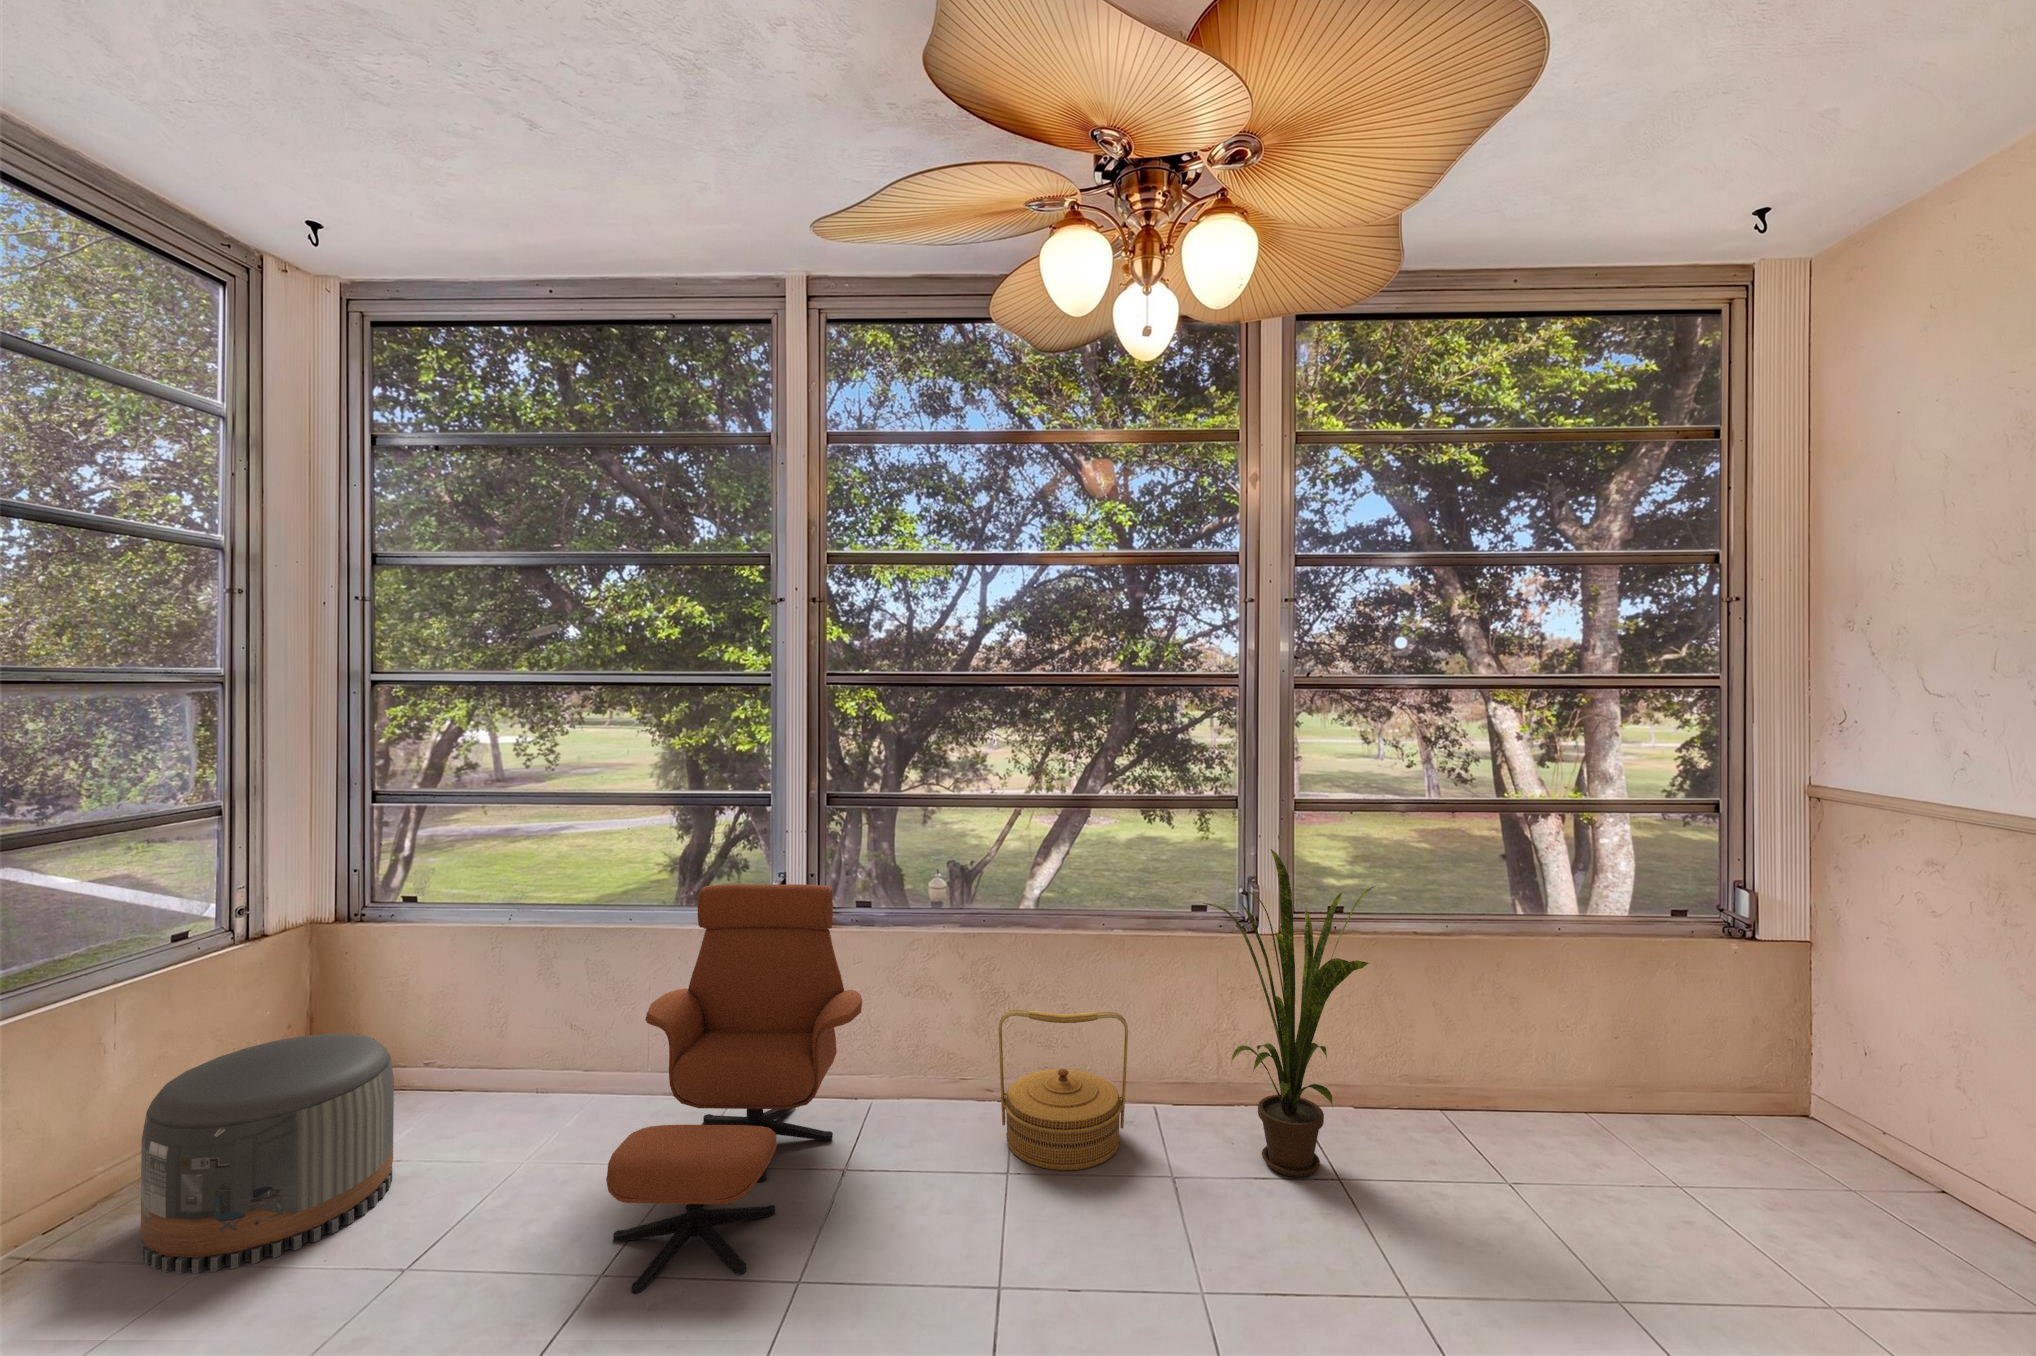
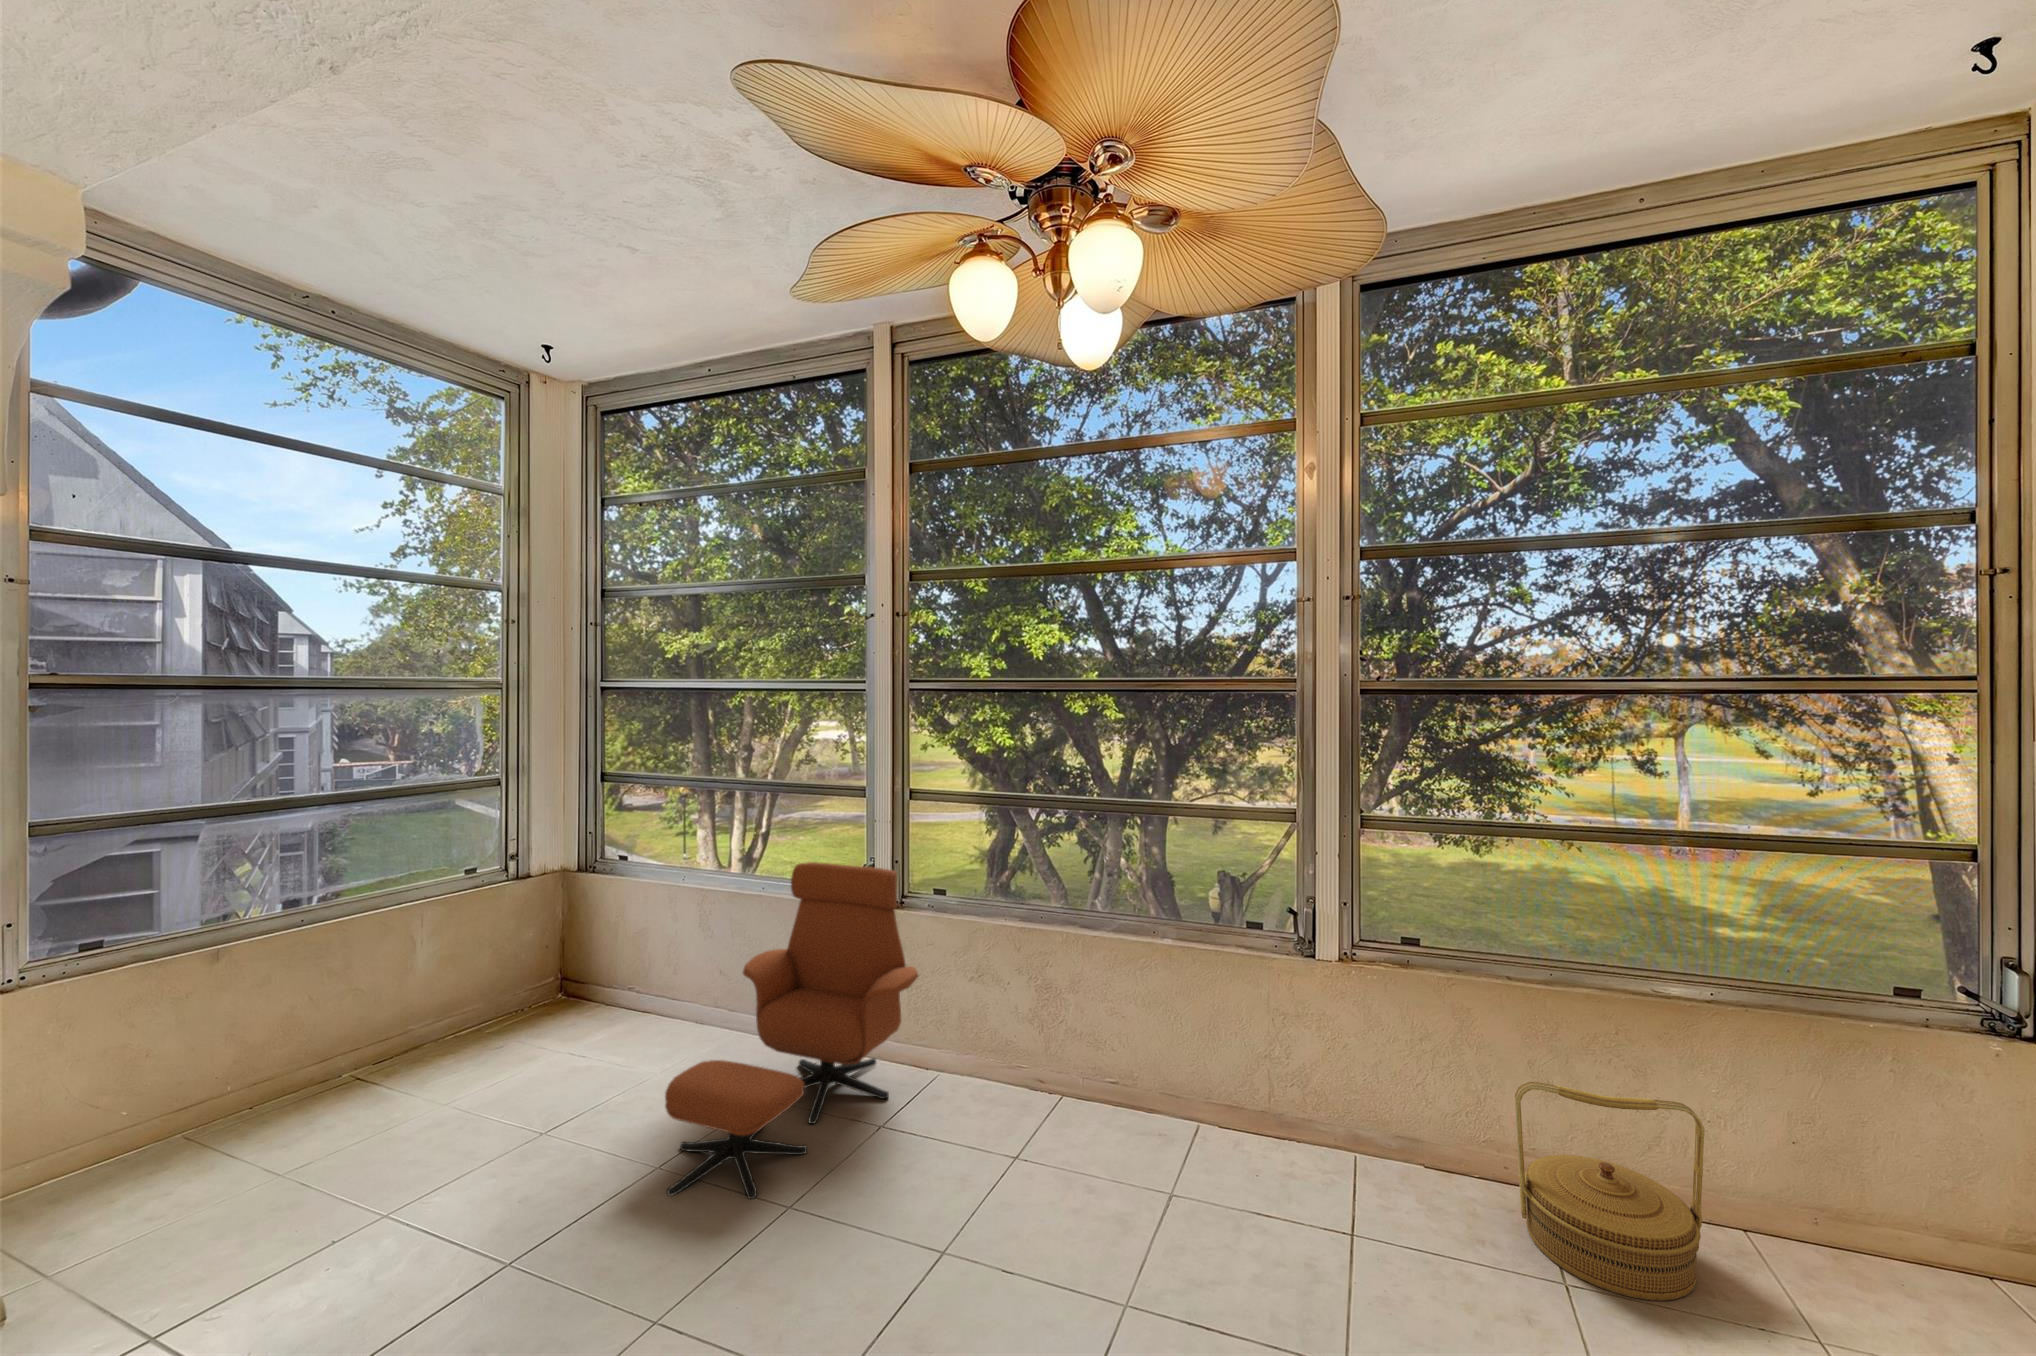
house plant: present [1204,849,1374,1177] -> none [1218,866,1405,1227]
woven basket: present [999,1010,1128,1171] -> present [1515,1082,1705,1301]
pouf: present [141,1034,394,1274] -> none [405,953,573,1115]

